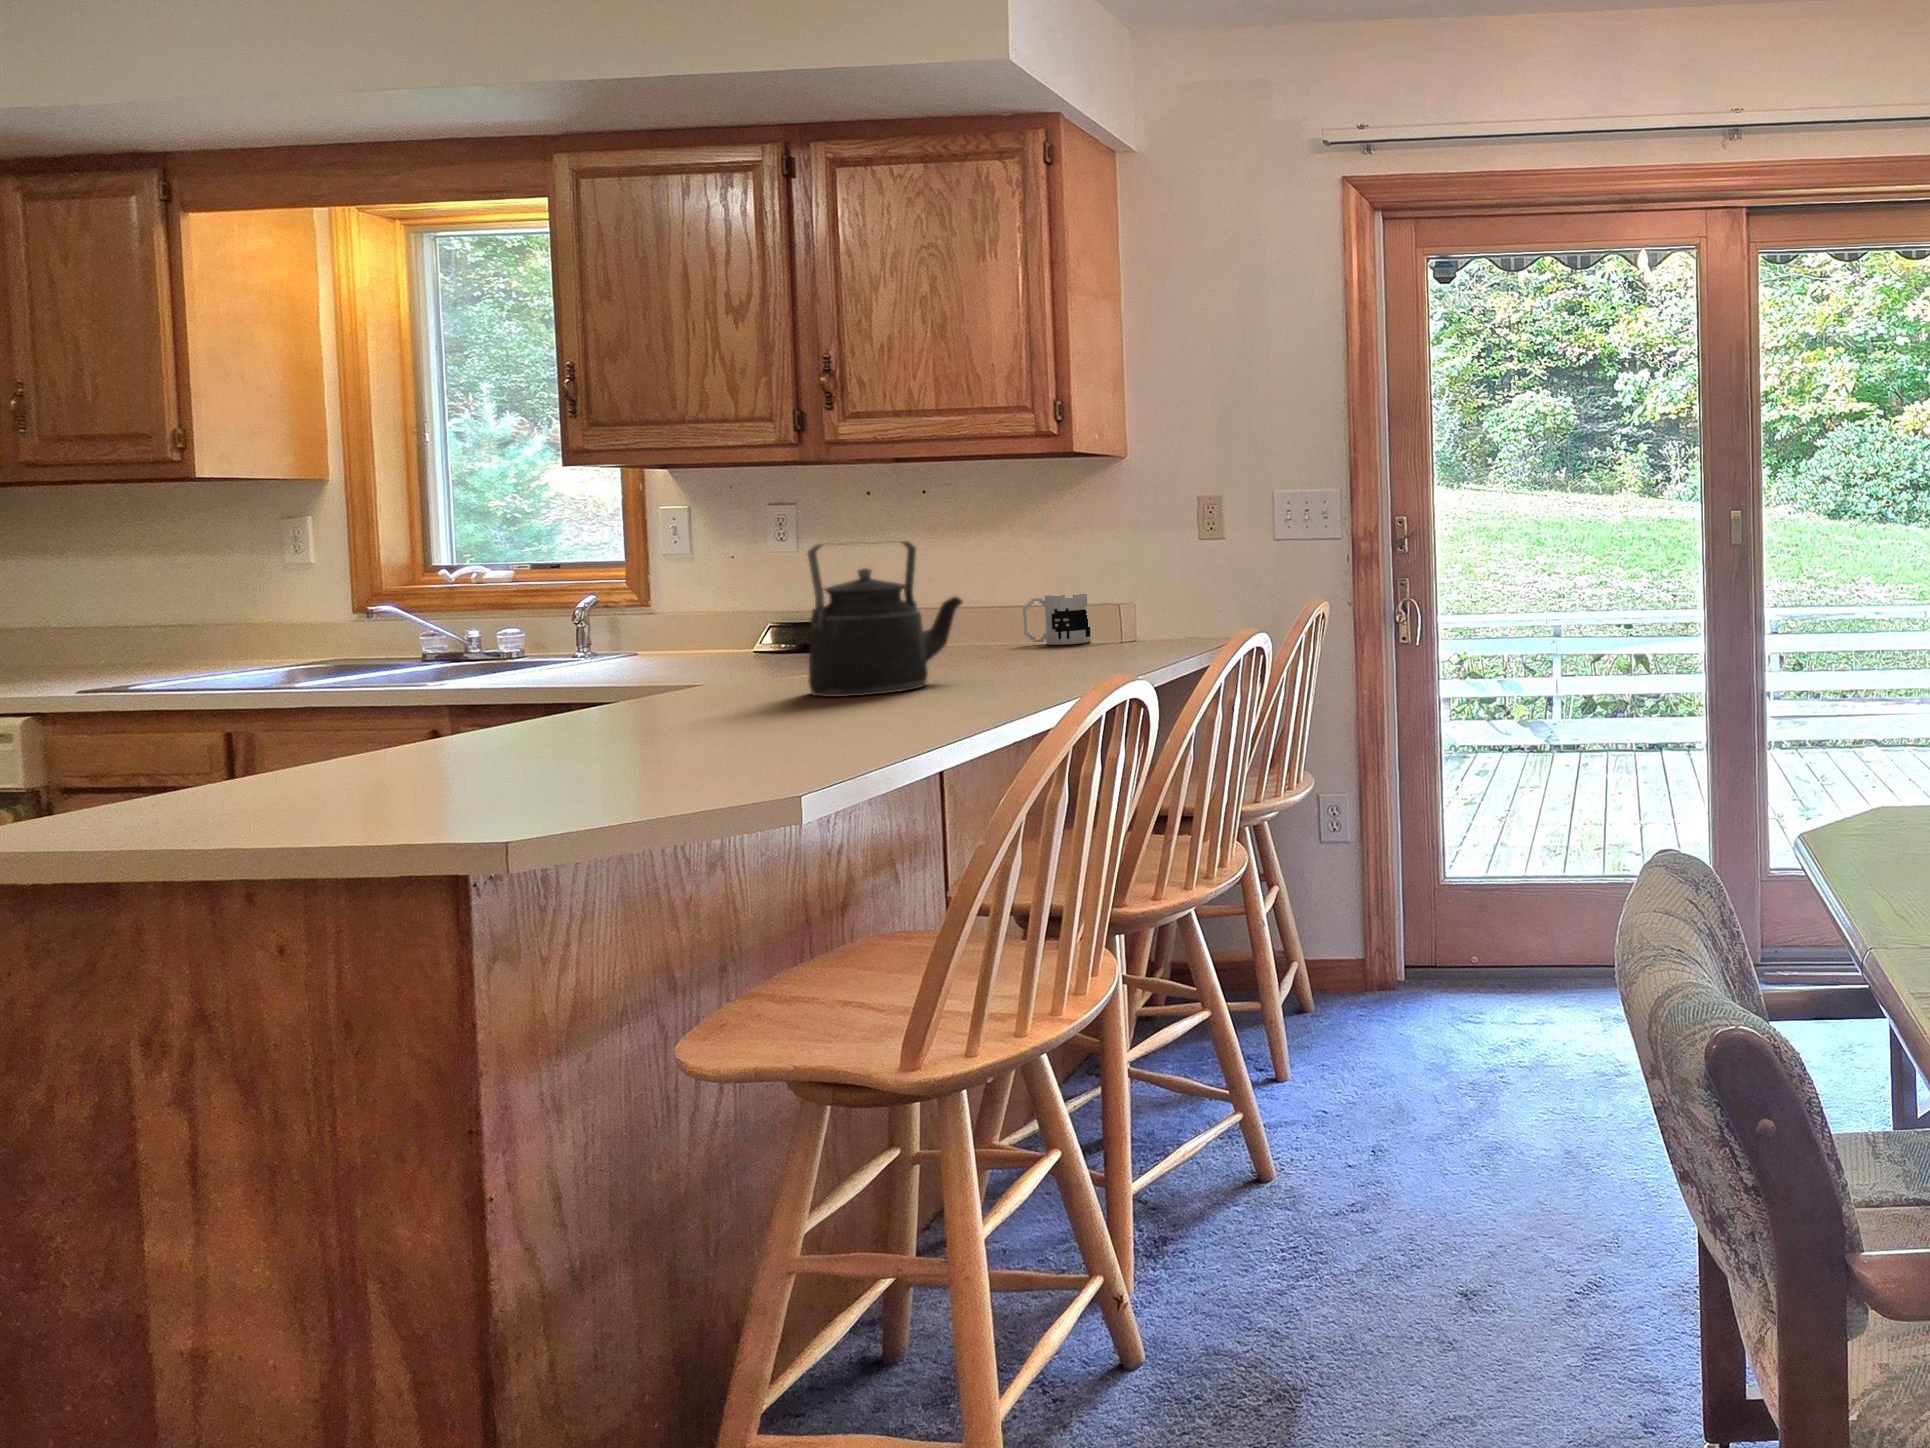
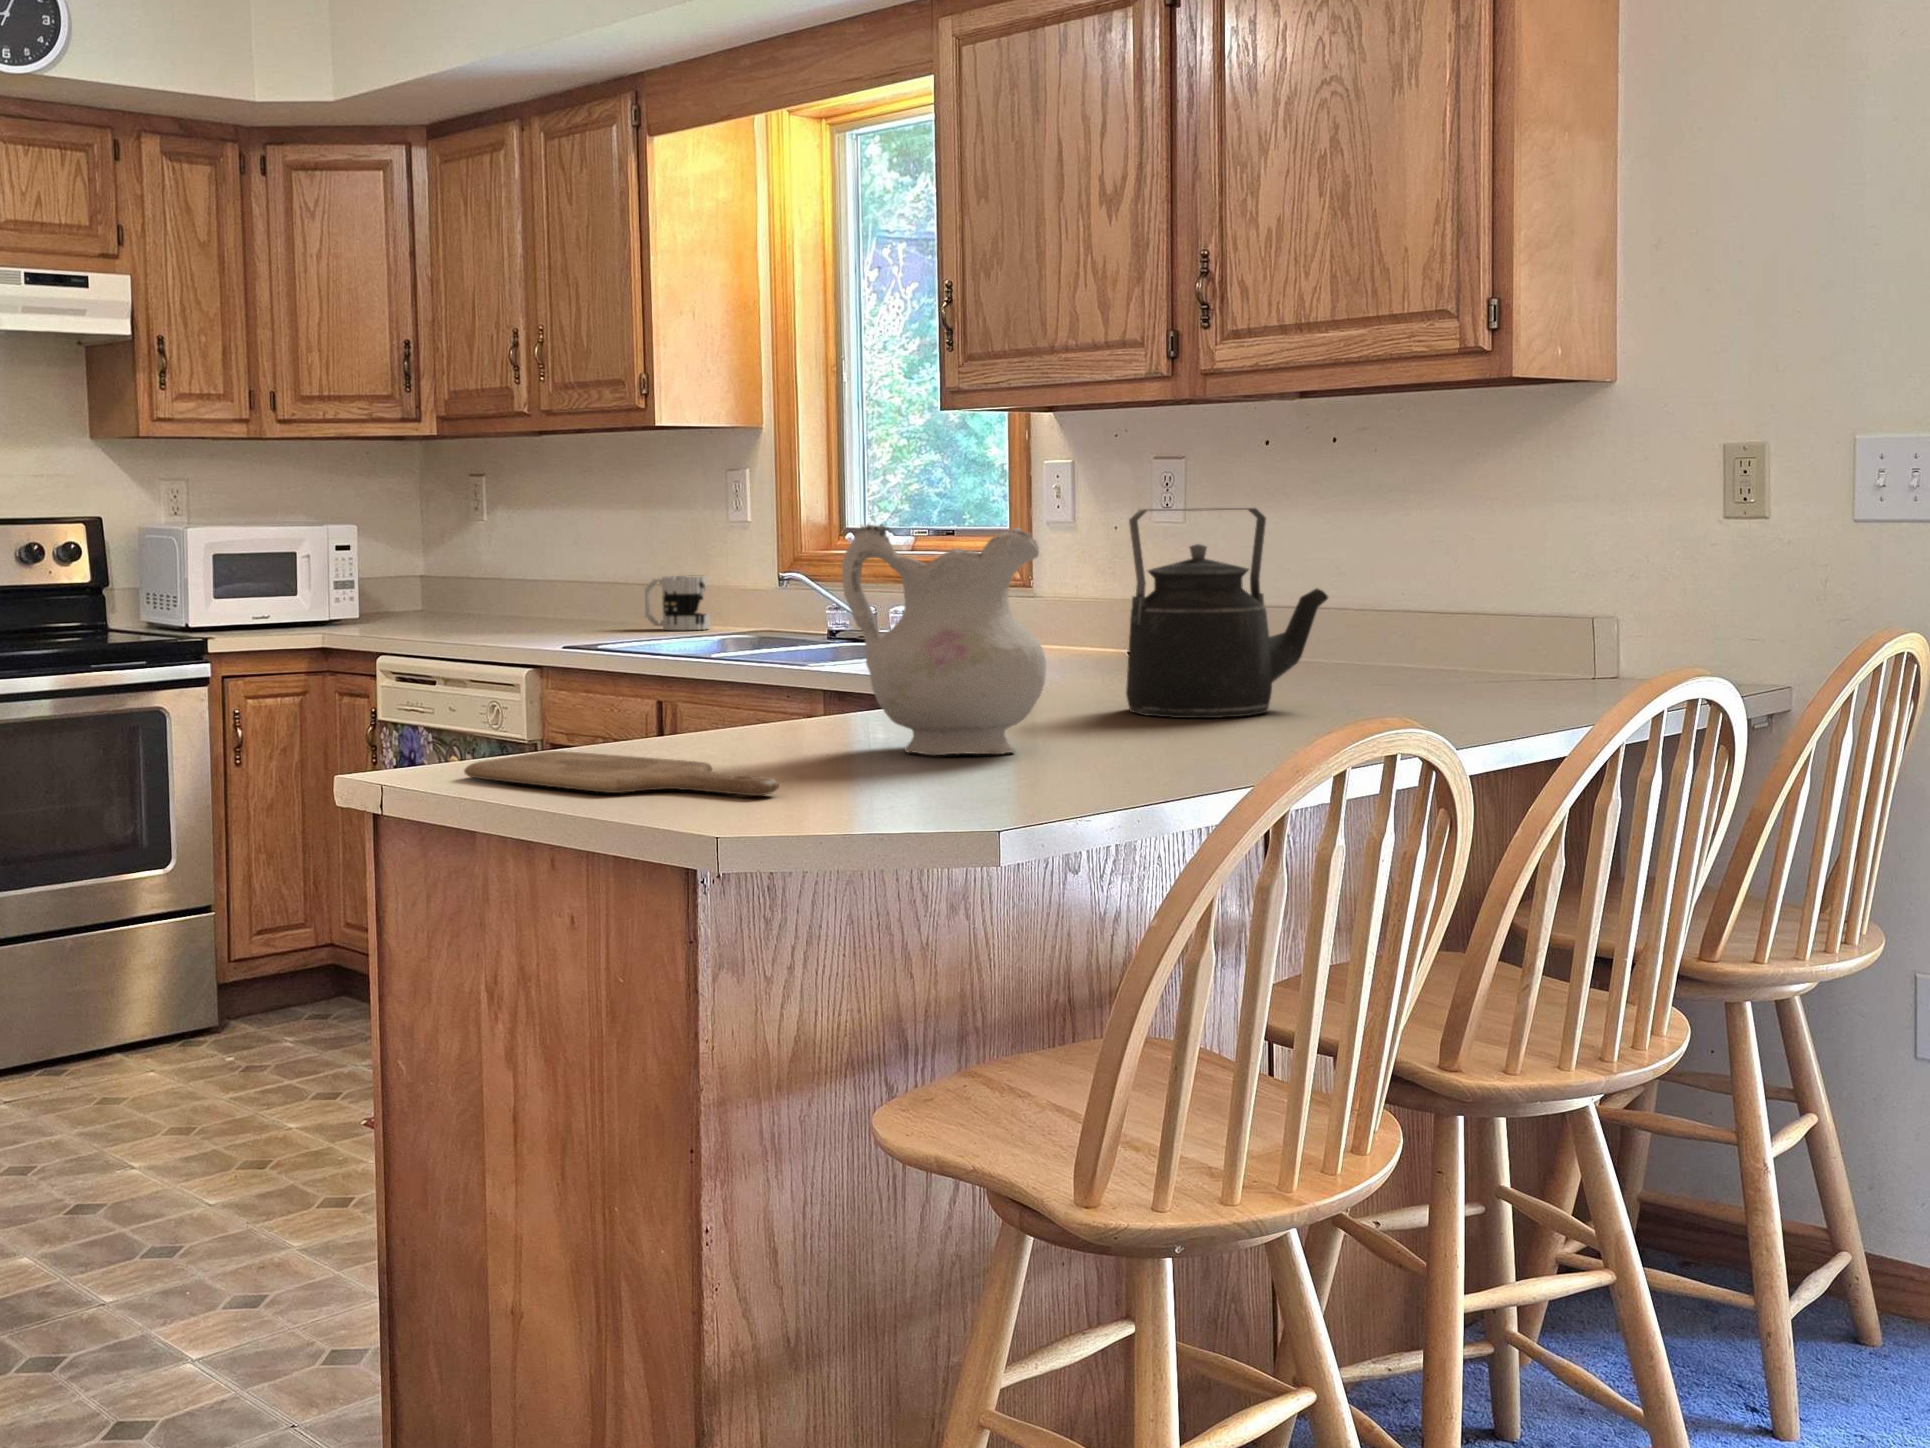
ceramic pitcher: none [570,560,773,746] -> present [842,524,1046,755]
mug: present [1023,593,1091,645] -> present [645,575,710,630]
cutting board: none [122,777,556,827] -> present [464,751,779,796]

